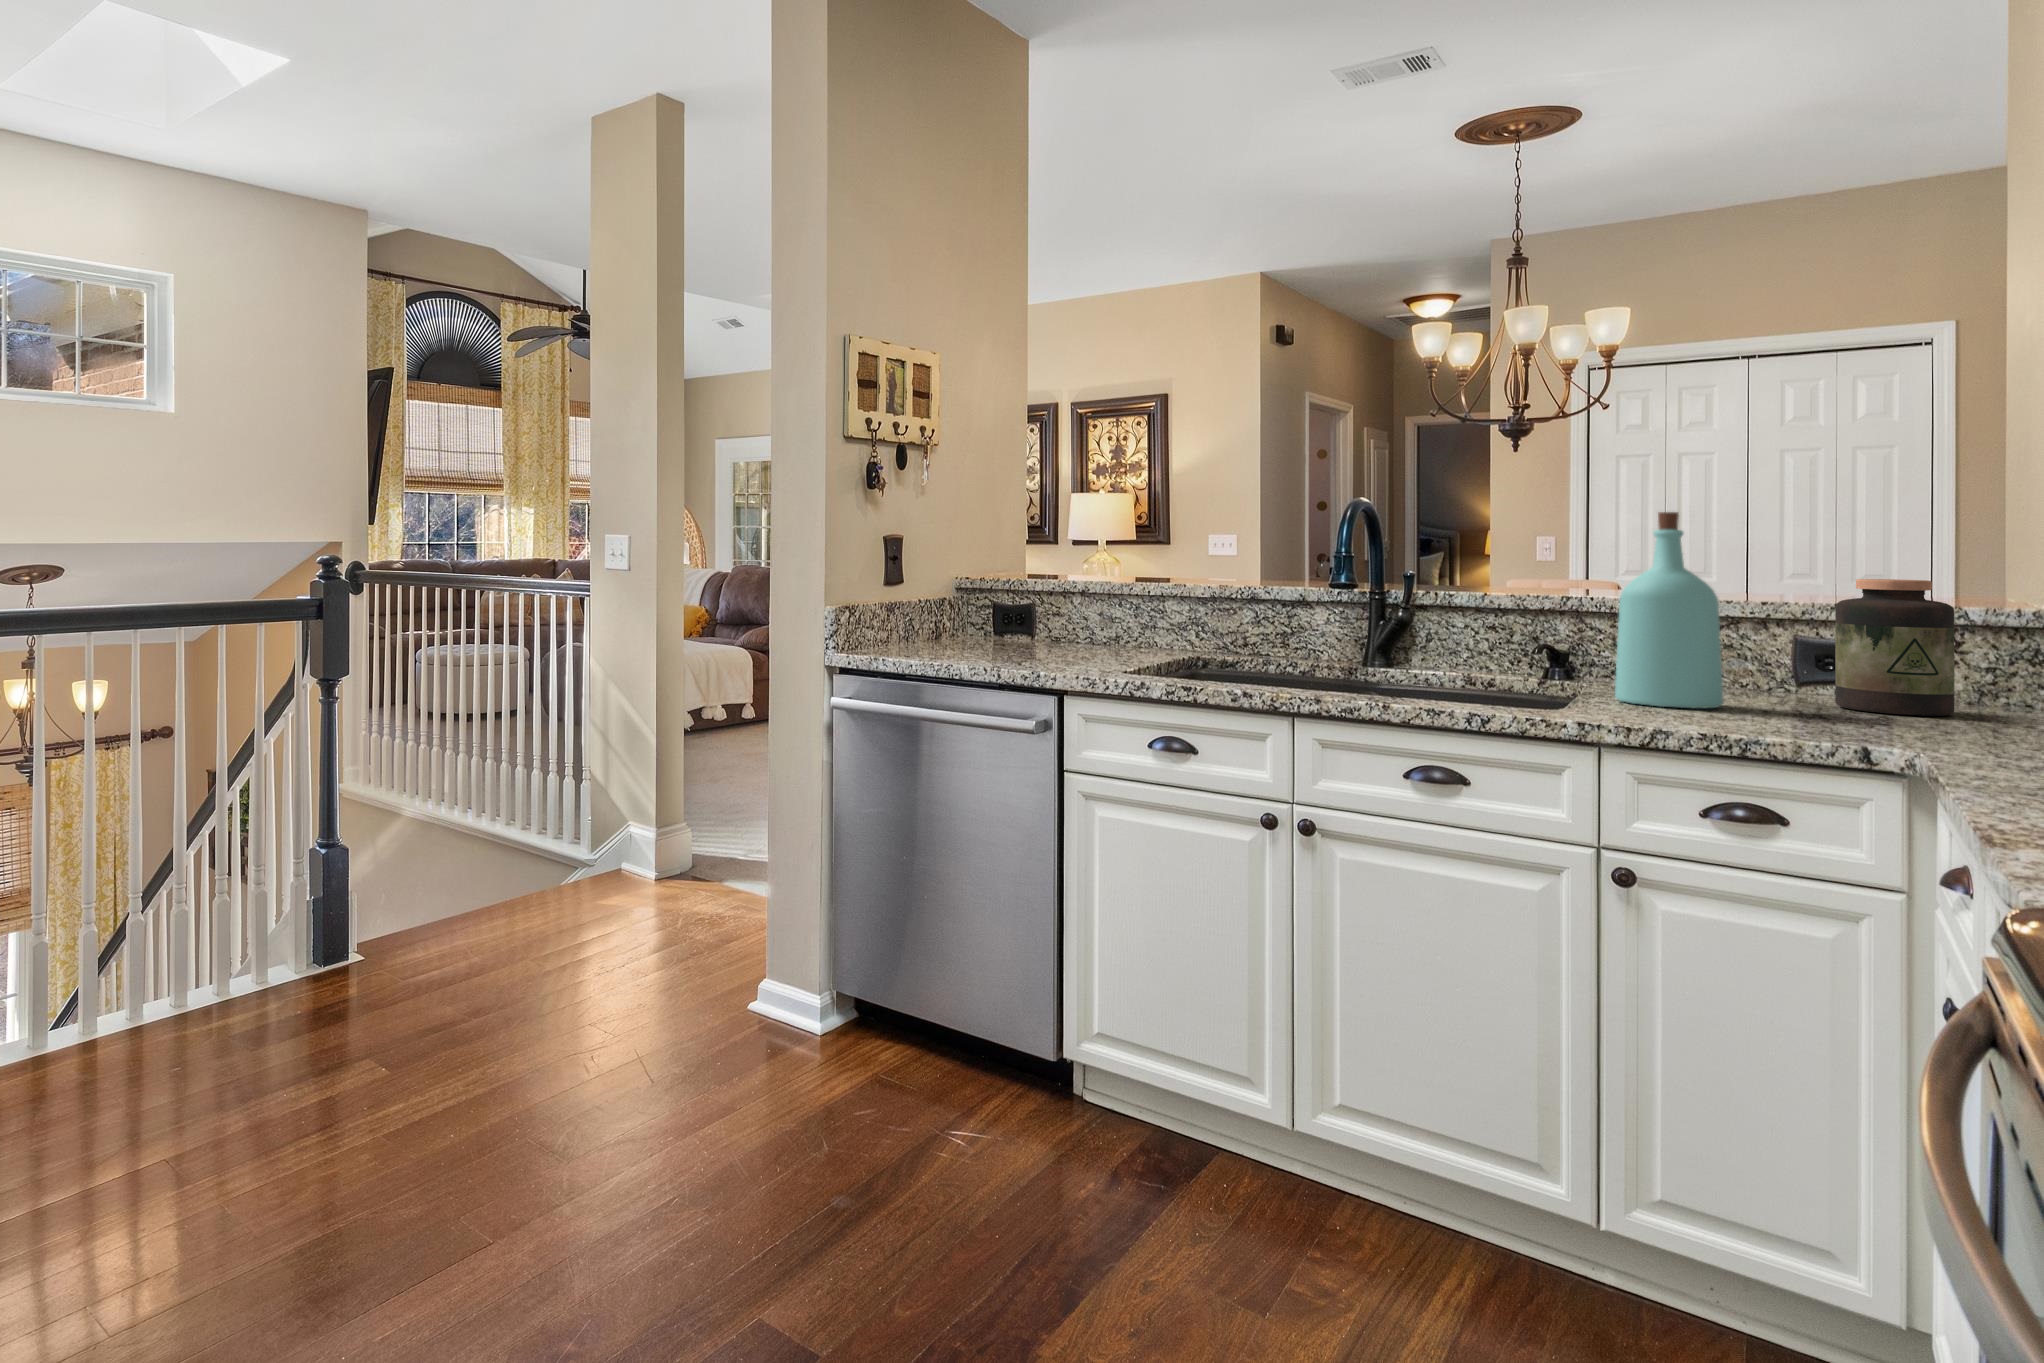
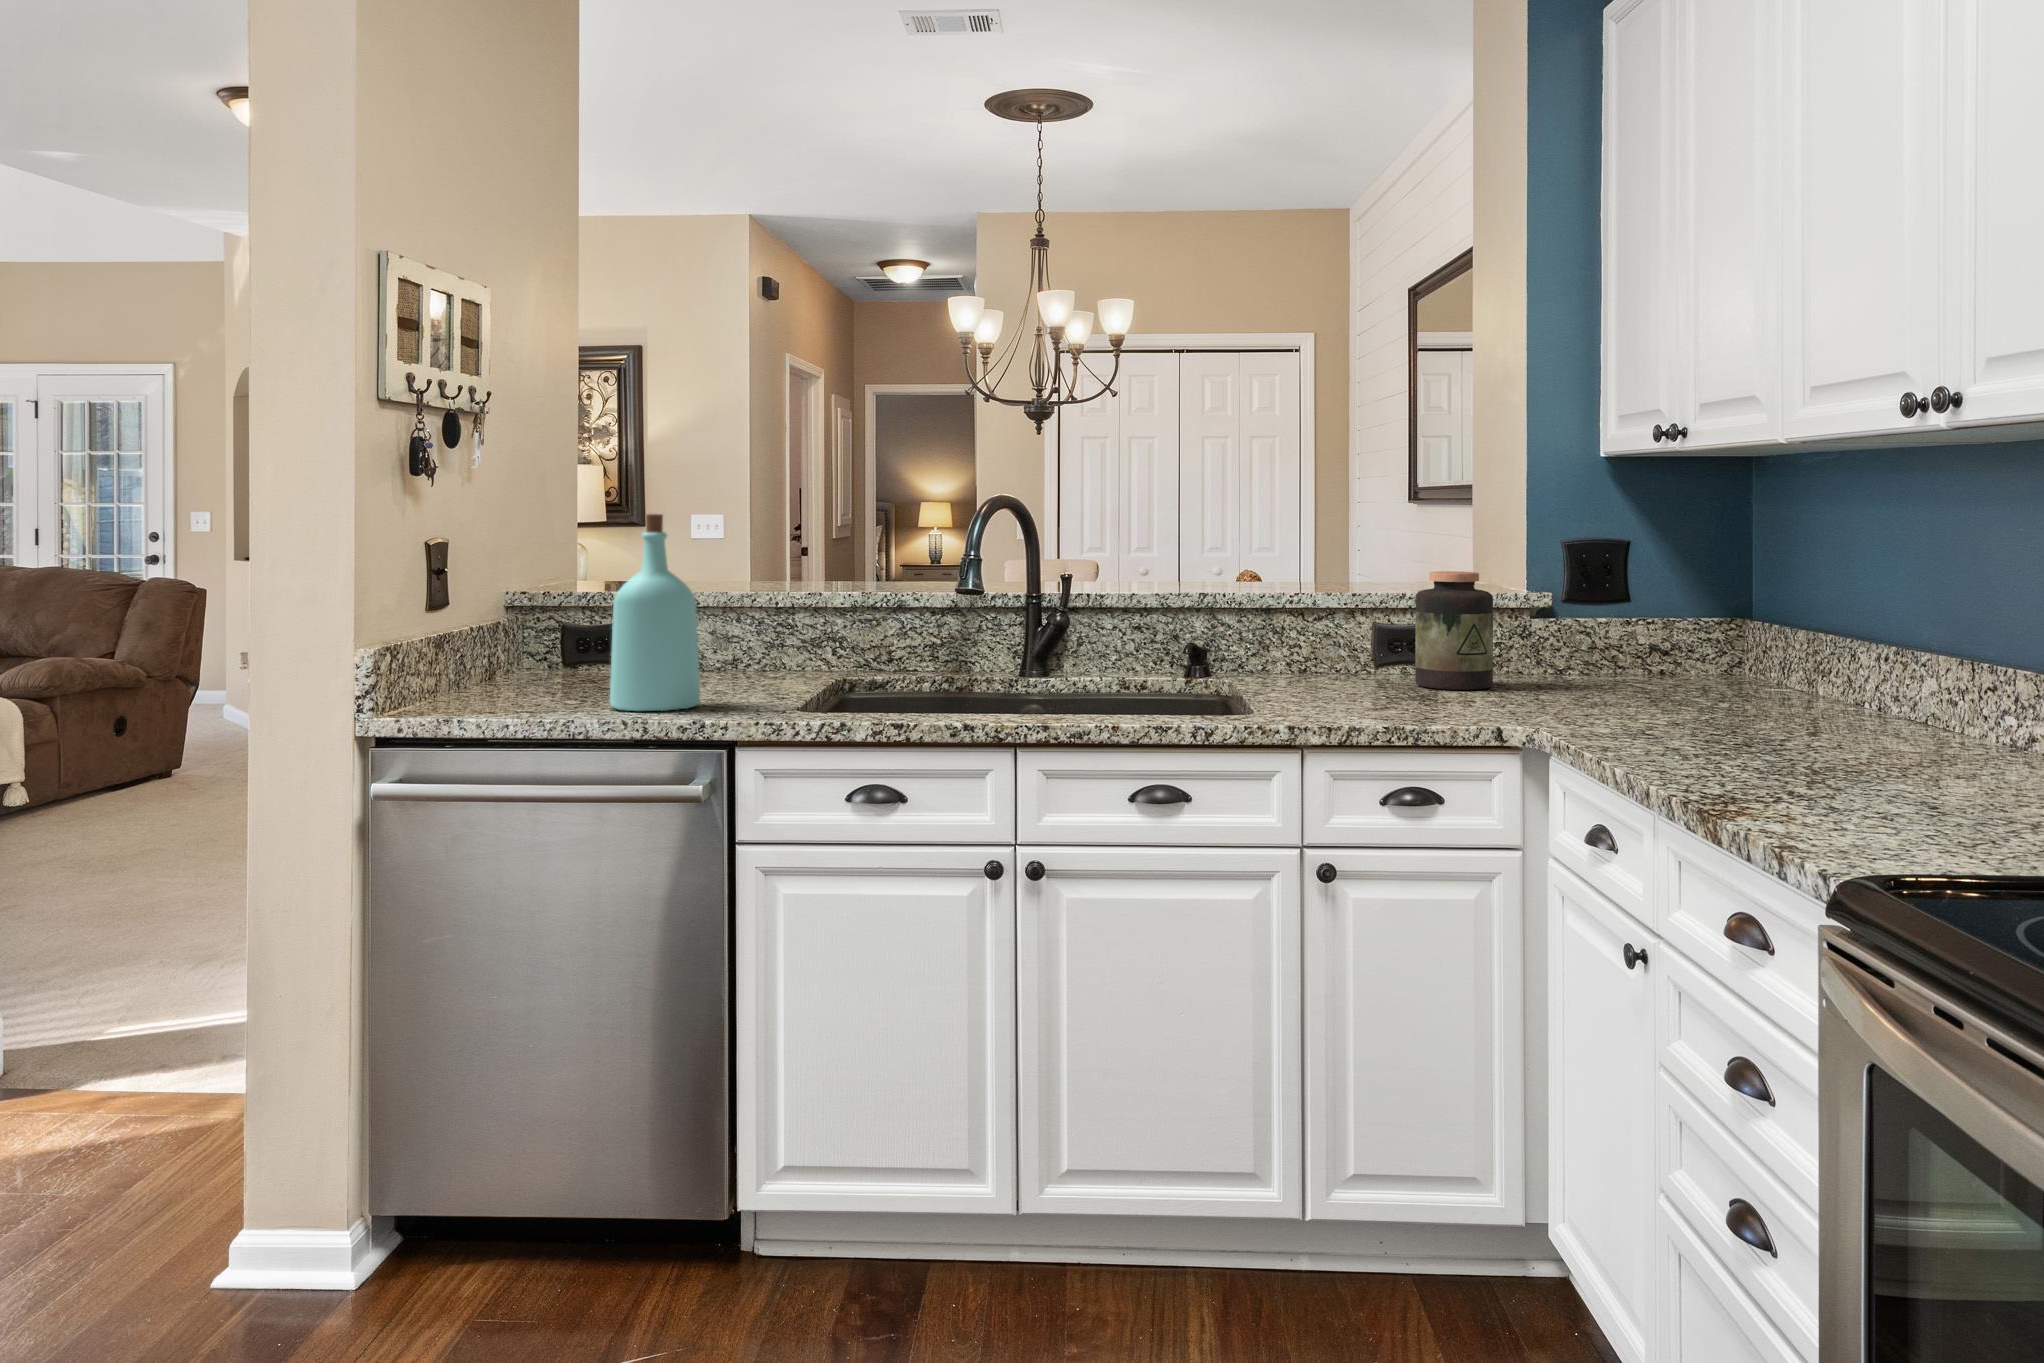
bottle: present [1615,512,1724,709] -> present [610,514,700,711]

